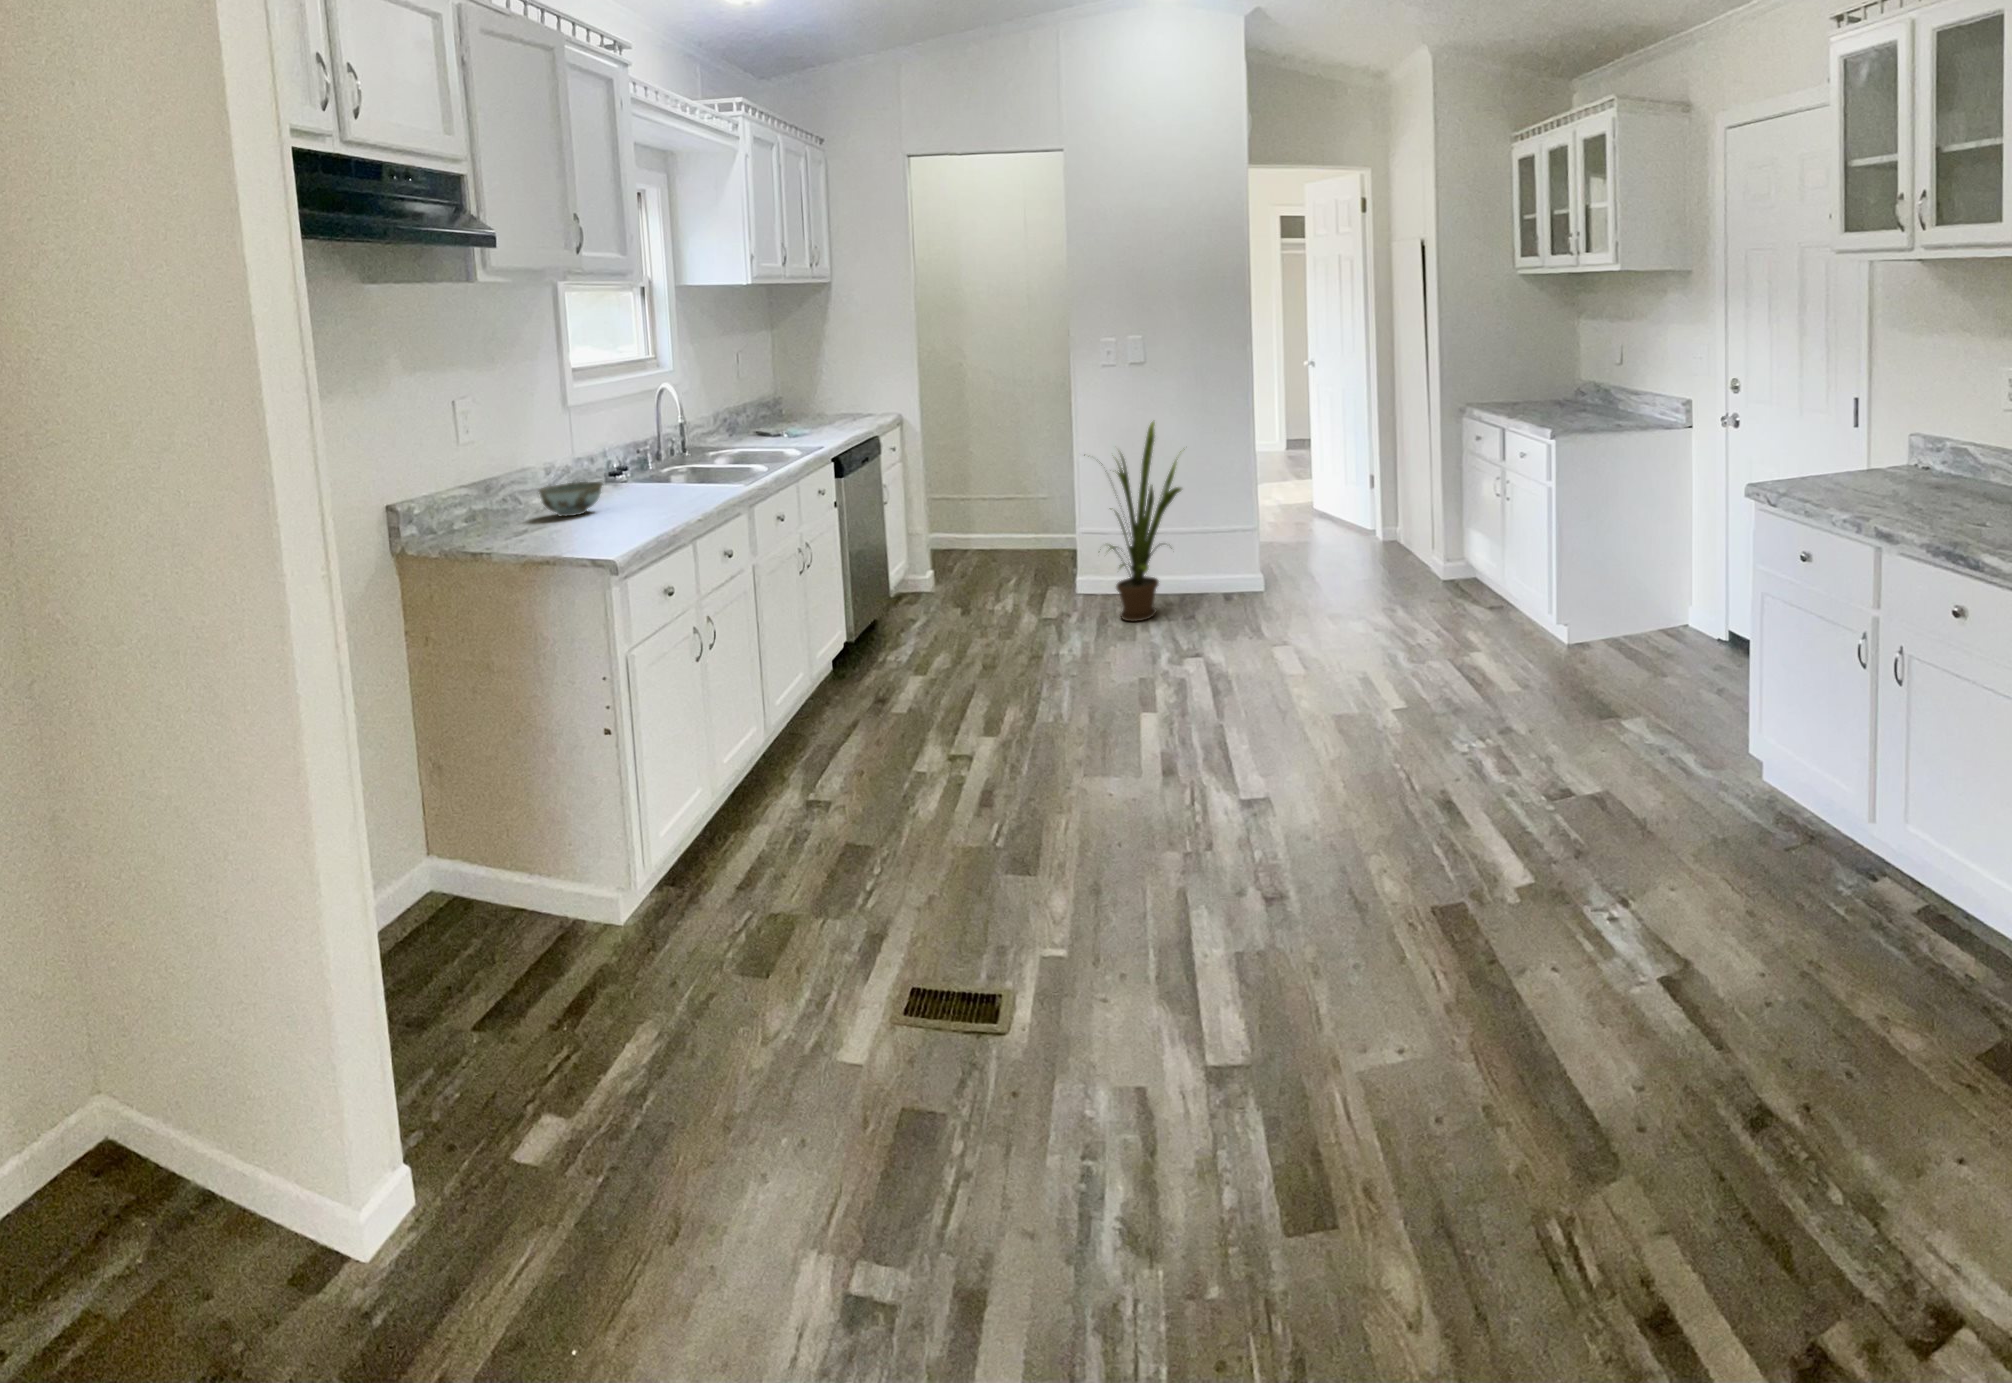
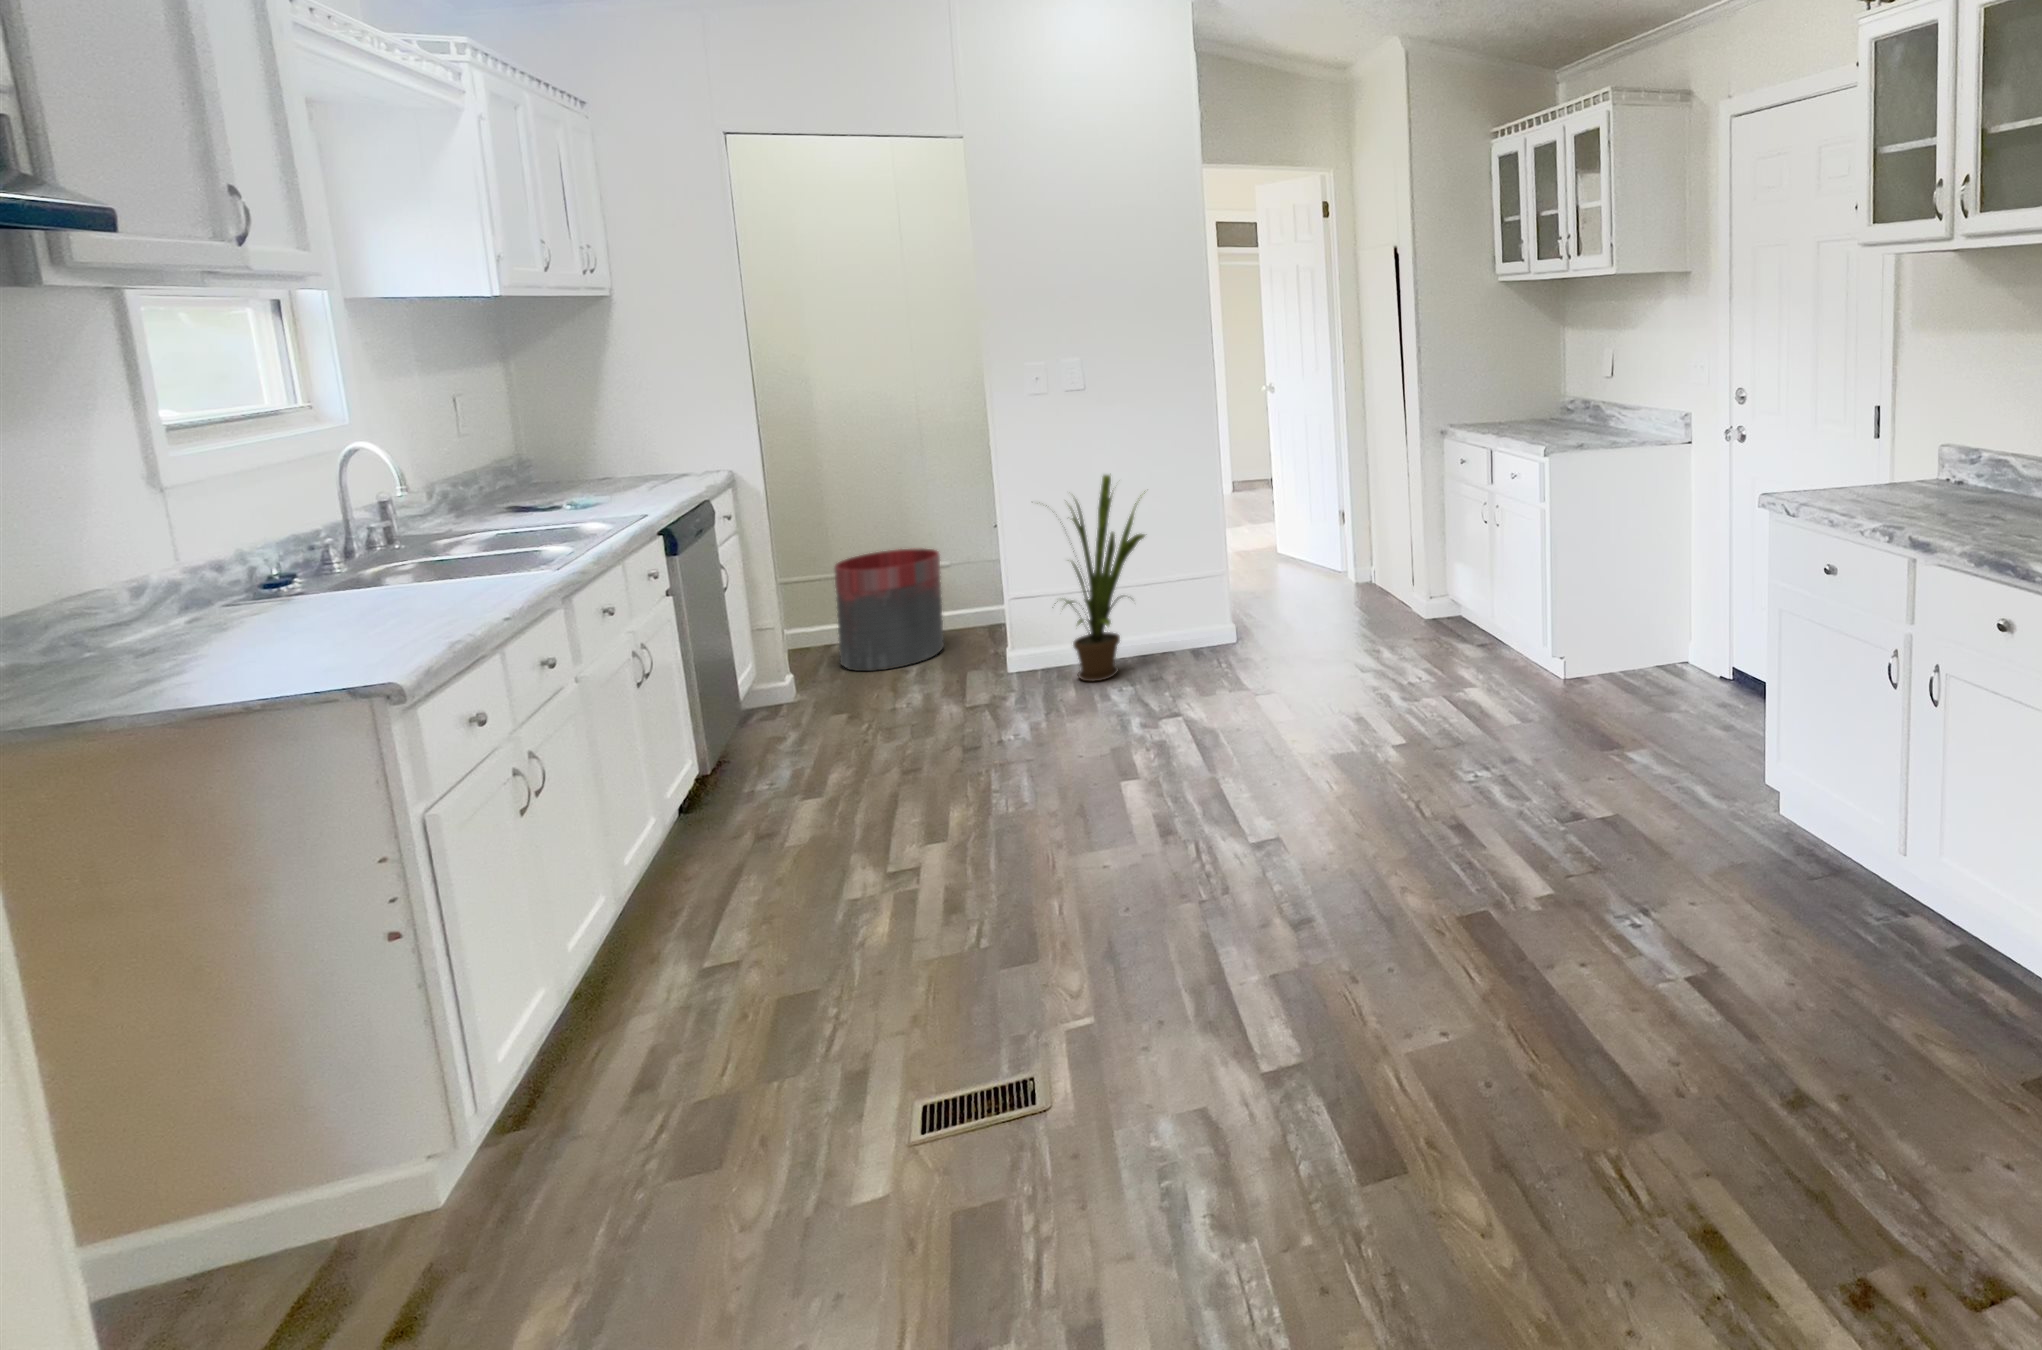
bowl: present [539,482,602,516] -> none [463,547,535,586]
trash can: none [917,492,1012,601] -> present [834,548,944,671]

